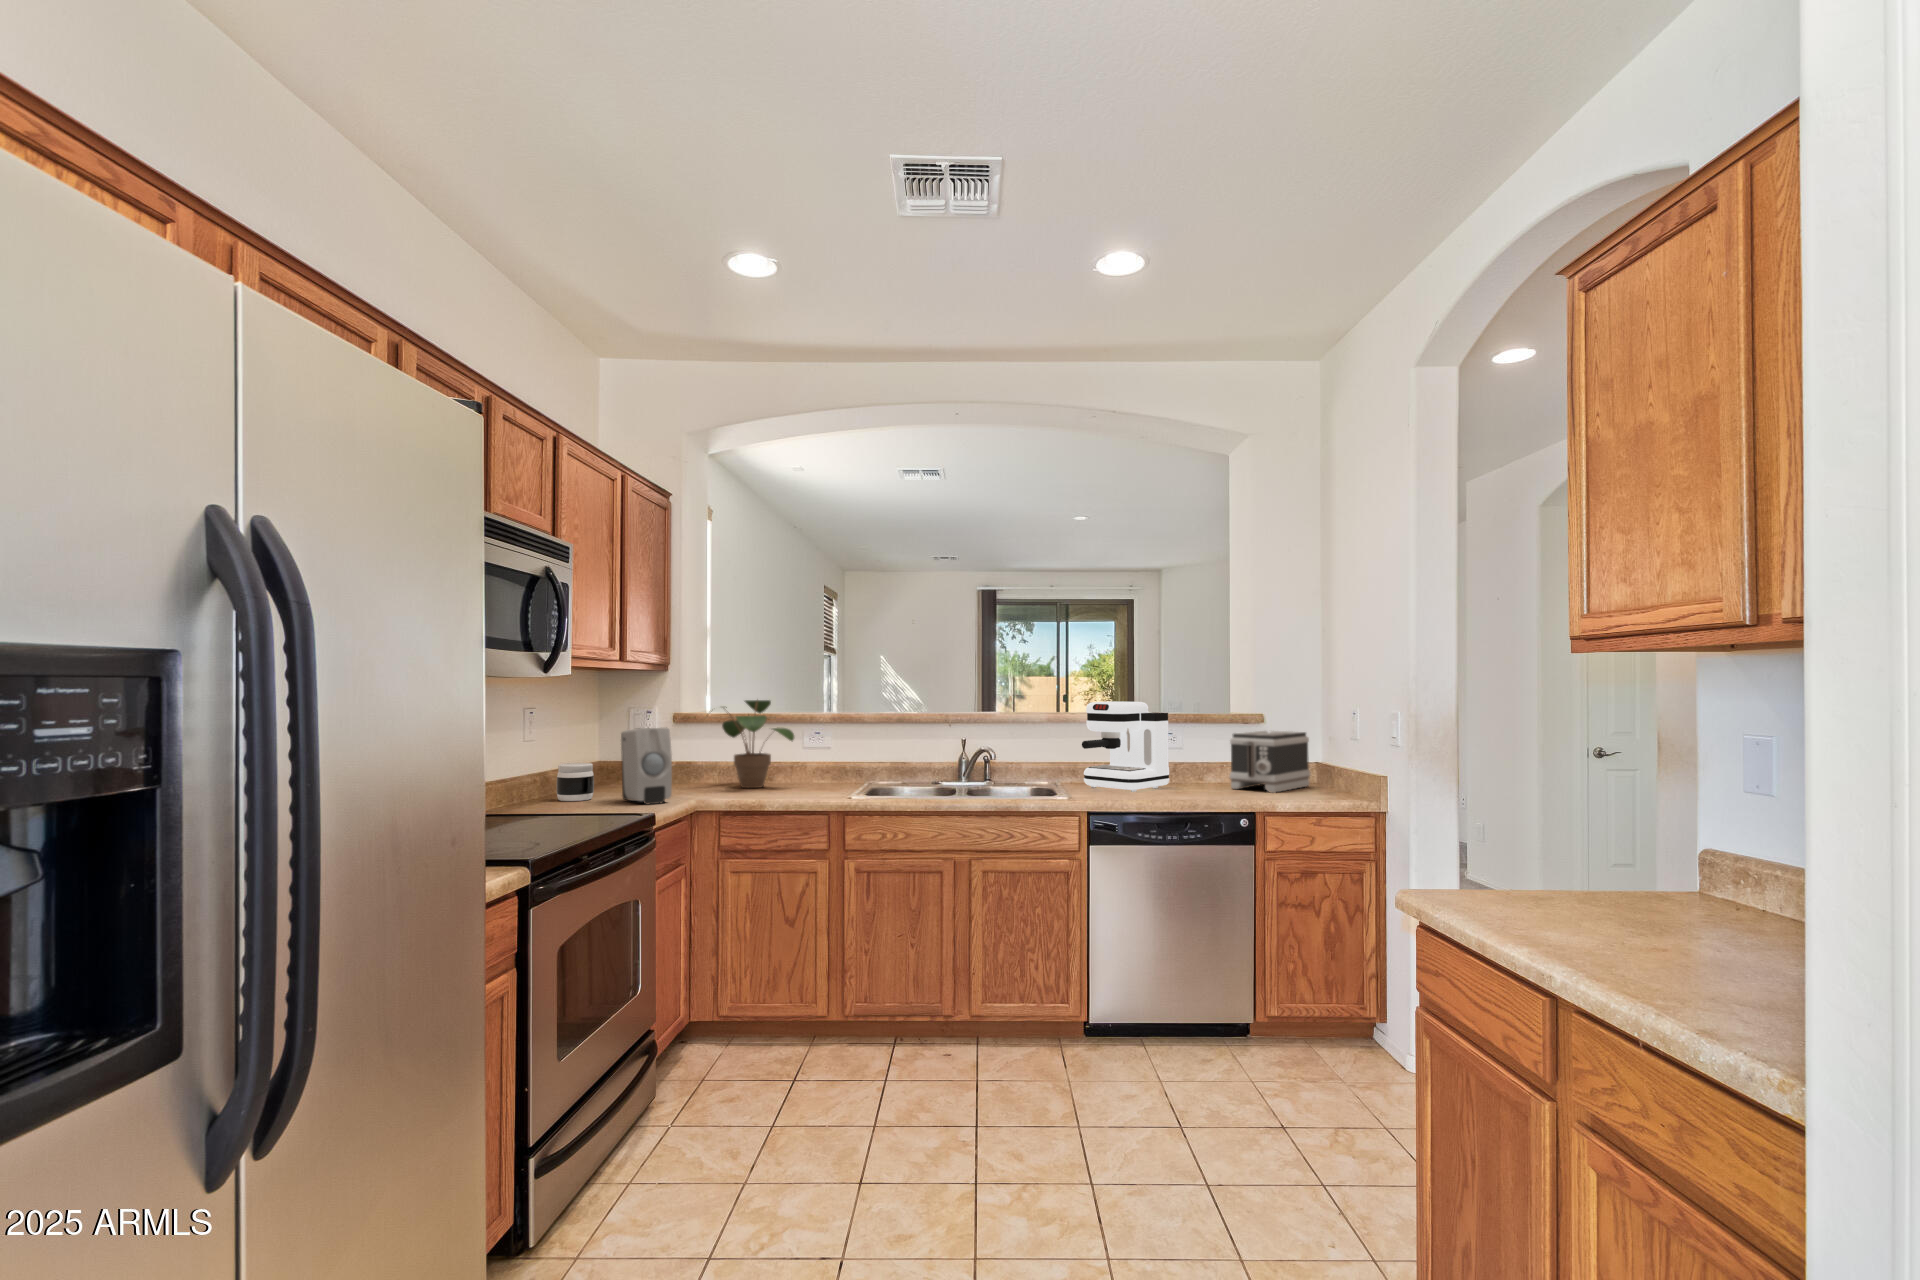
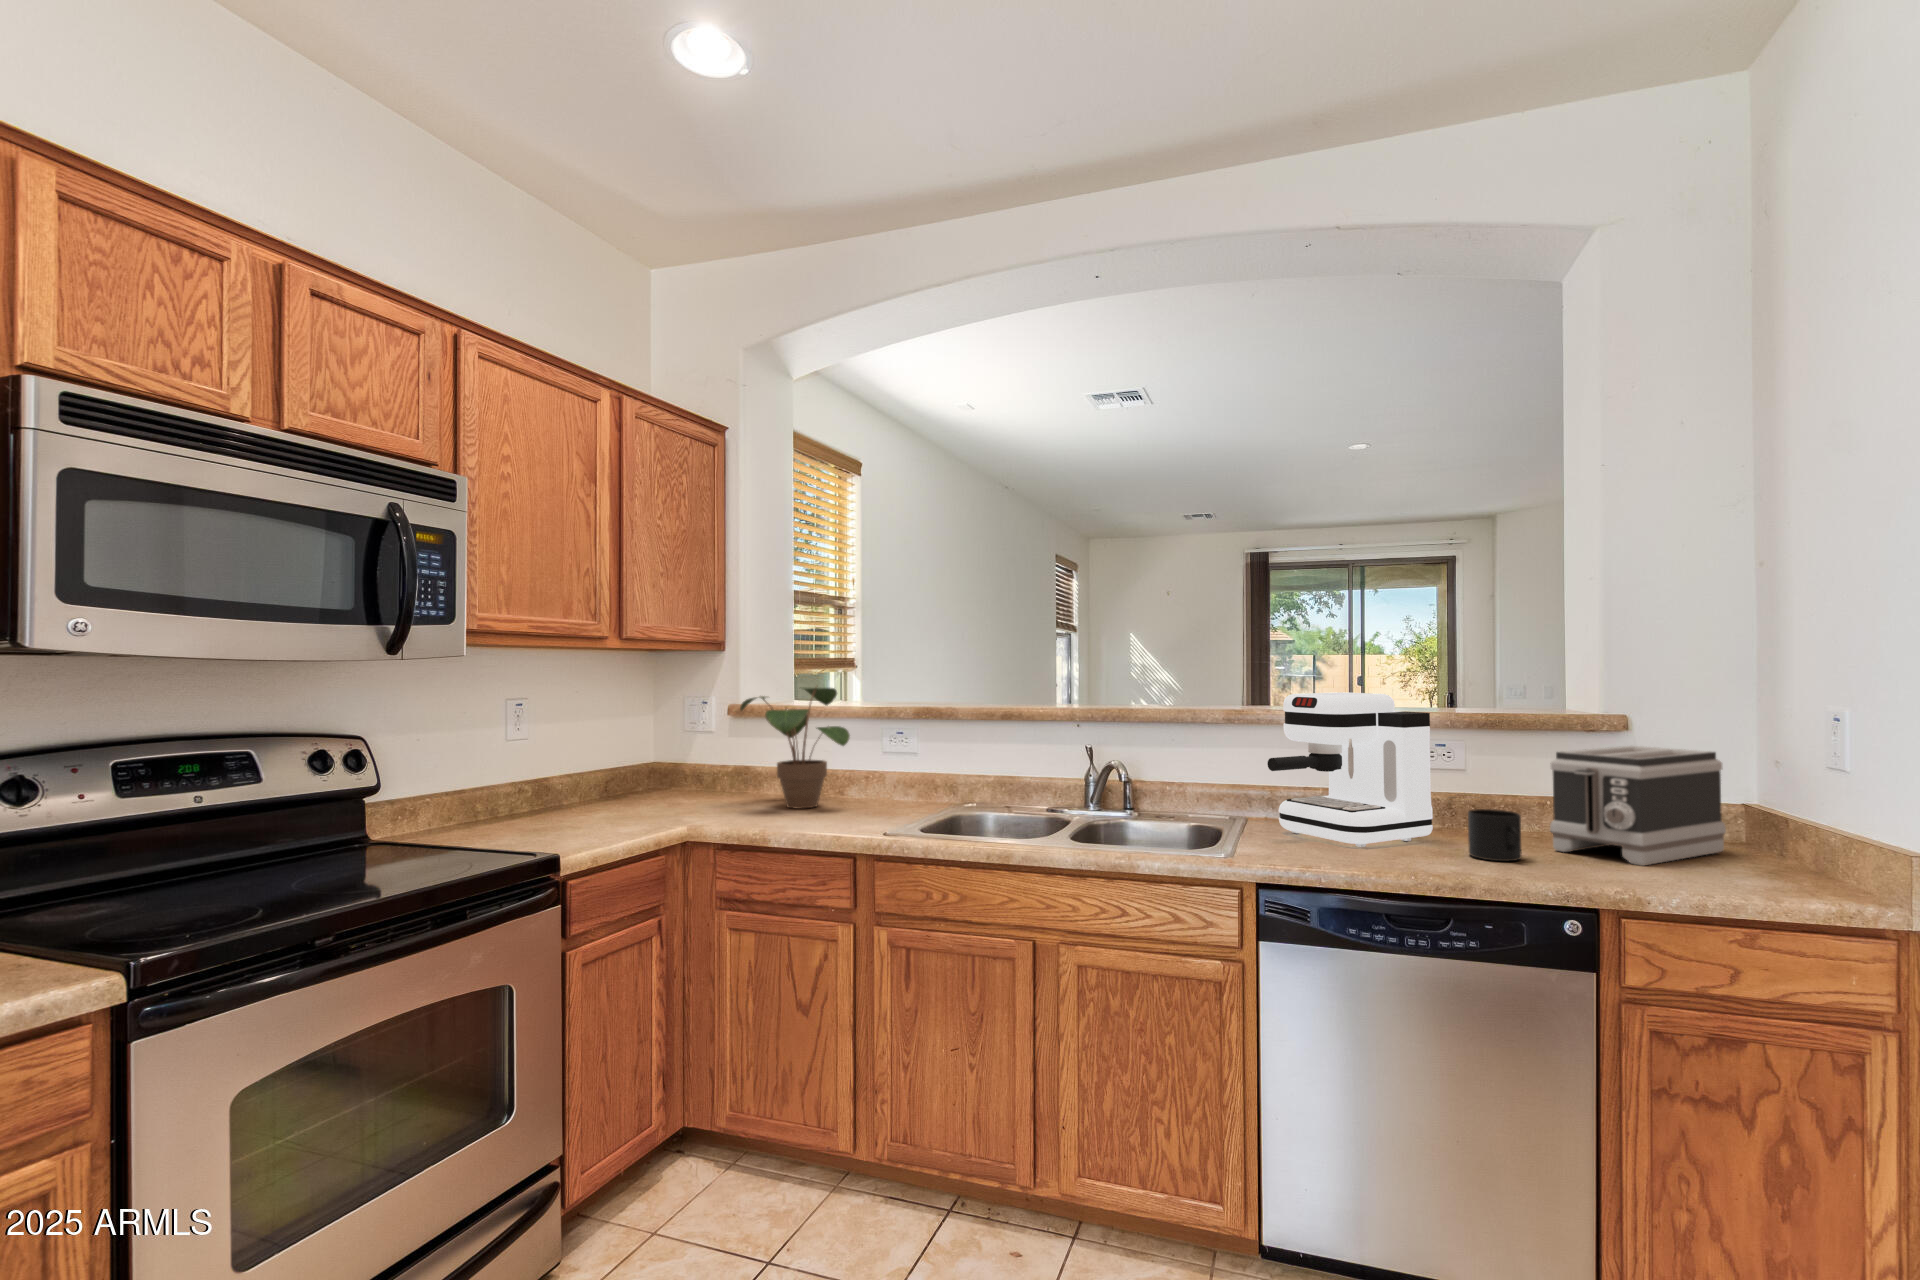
soap dispenser: present [621,728,672,804] -> none [589,726,641,834]
jar: present [557,763,594,801] -> none [523,770,573,821]
mug: none [1191,766,1218,794] -> present [1468,809,1522,861]

